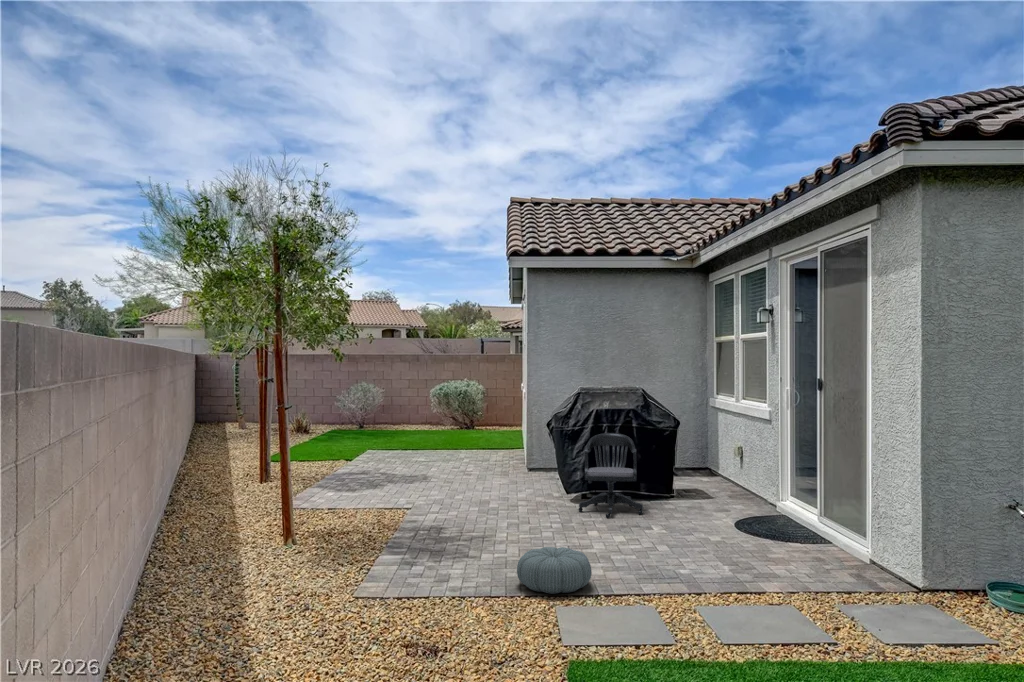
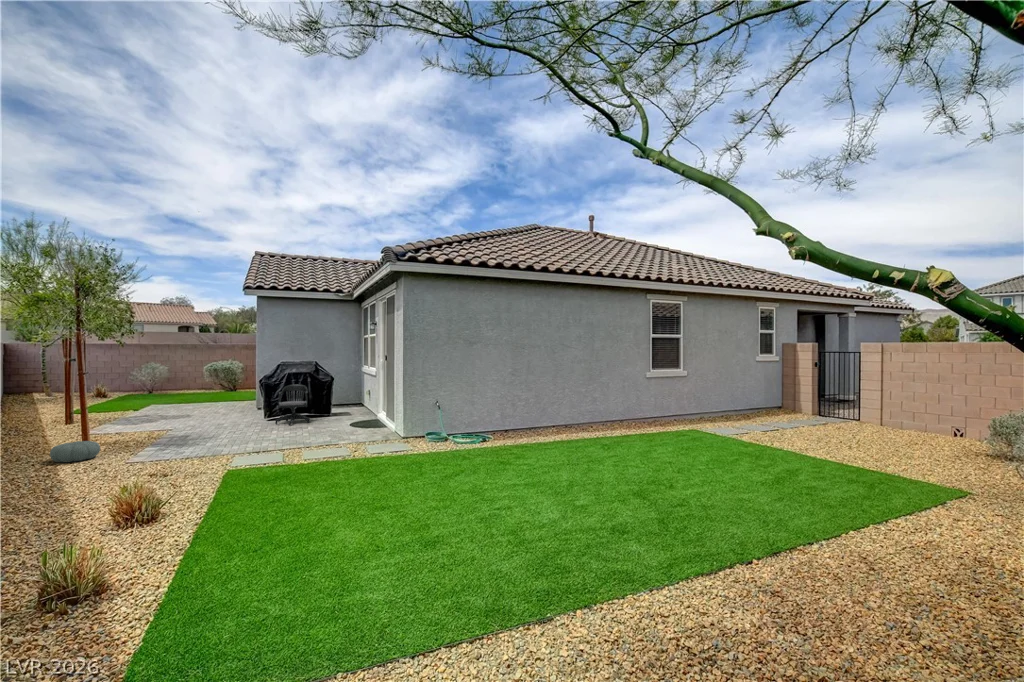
pouf: present [517,547,592,594] -> present [50,441,100,462]

